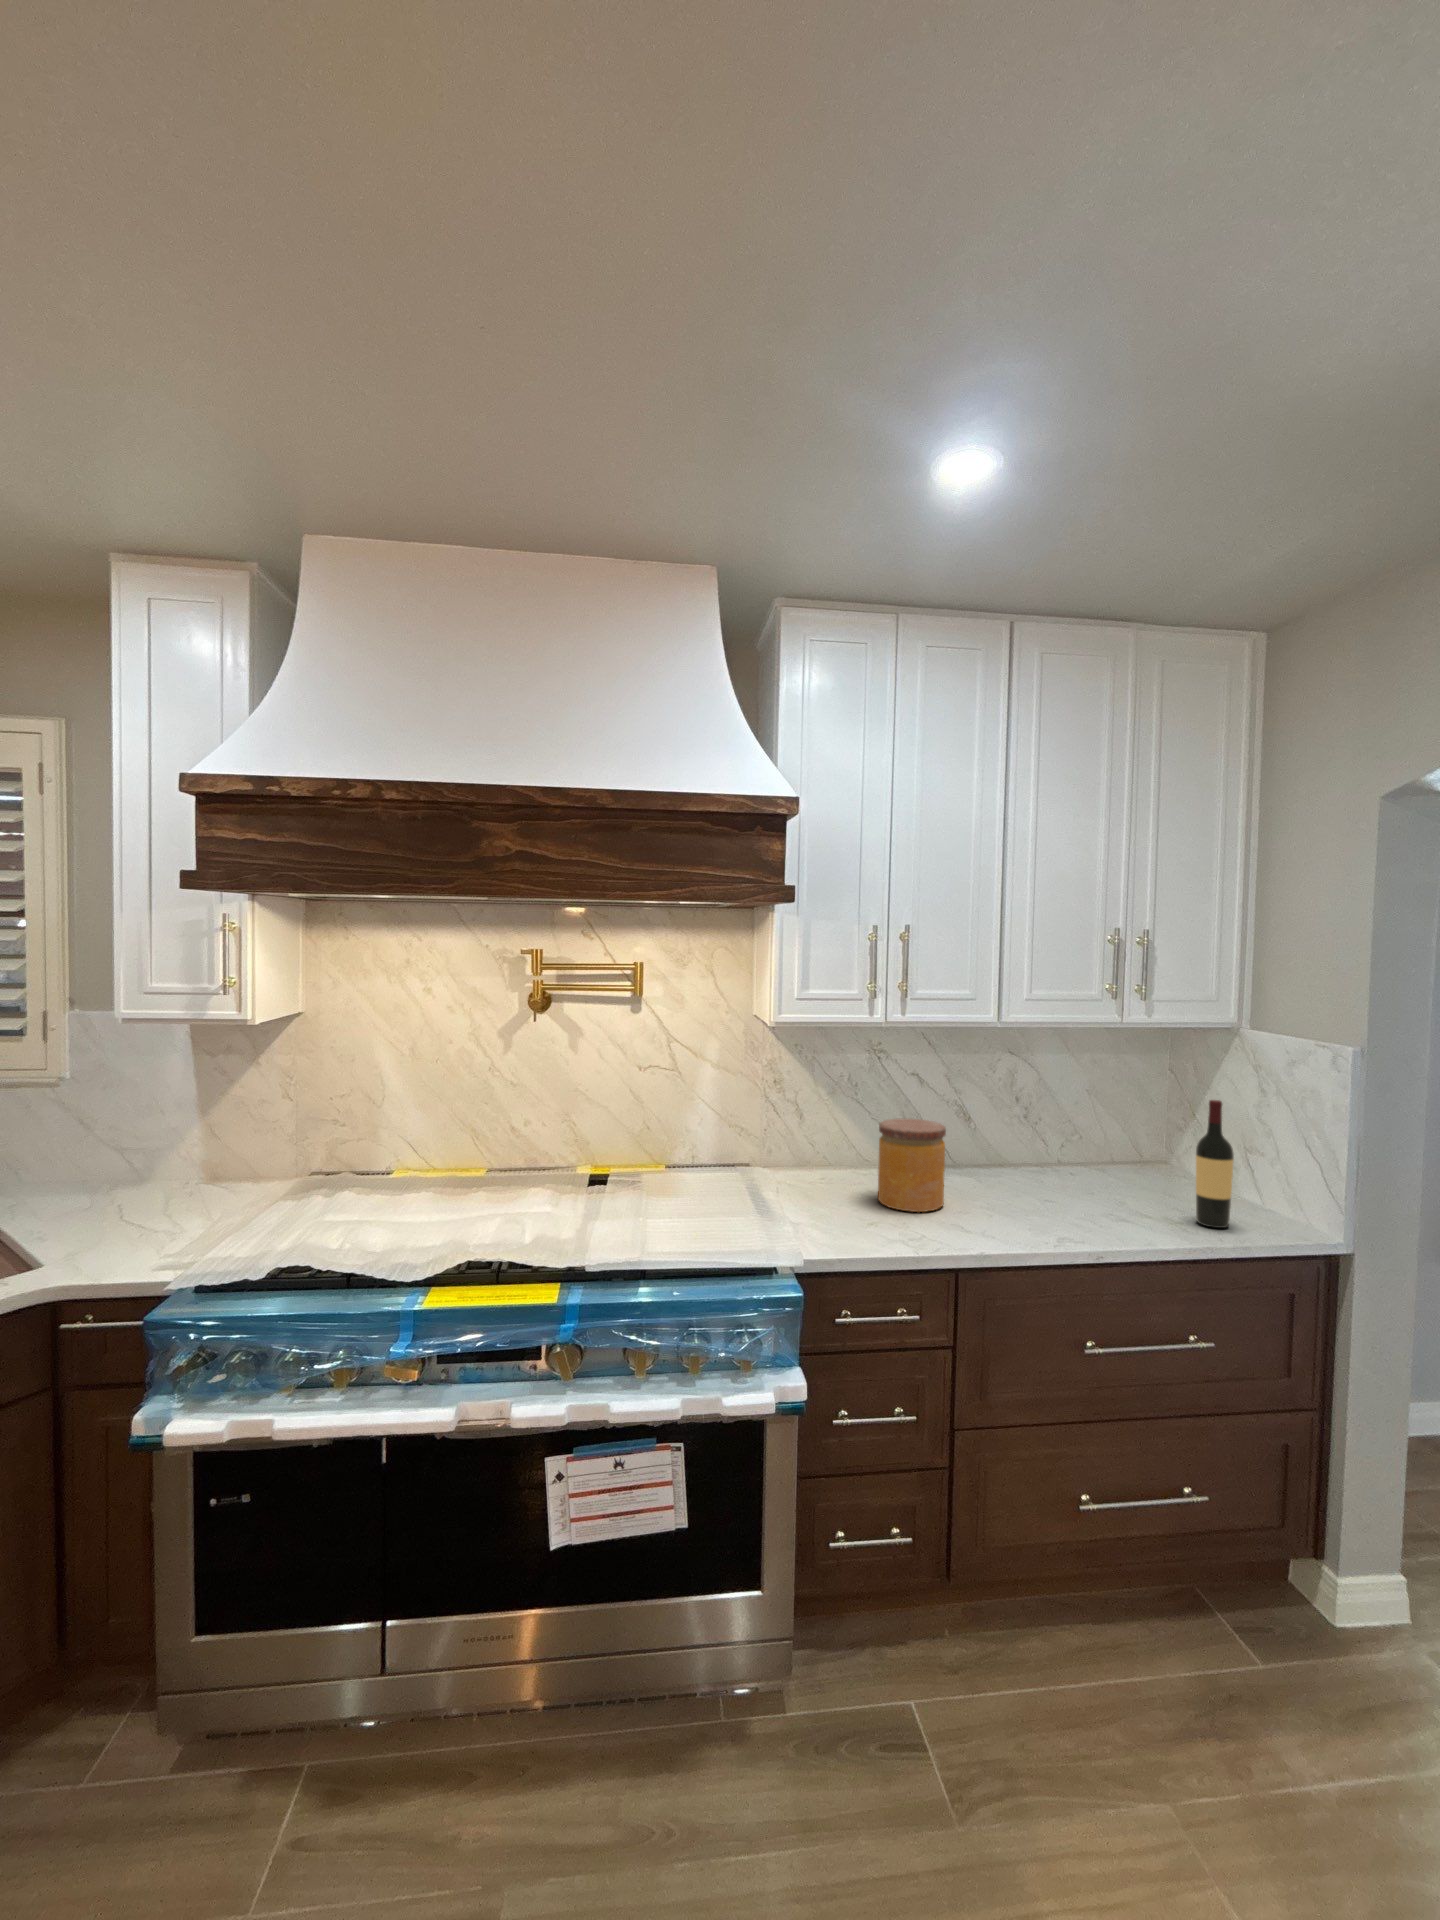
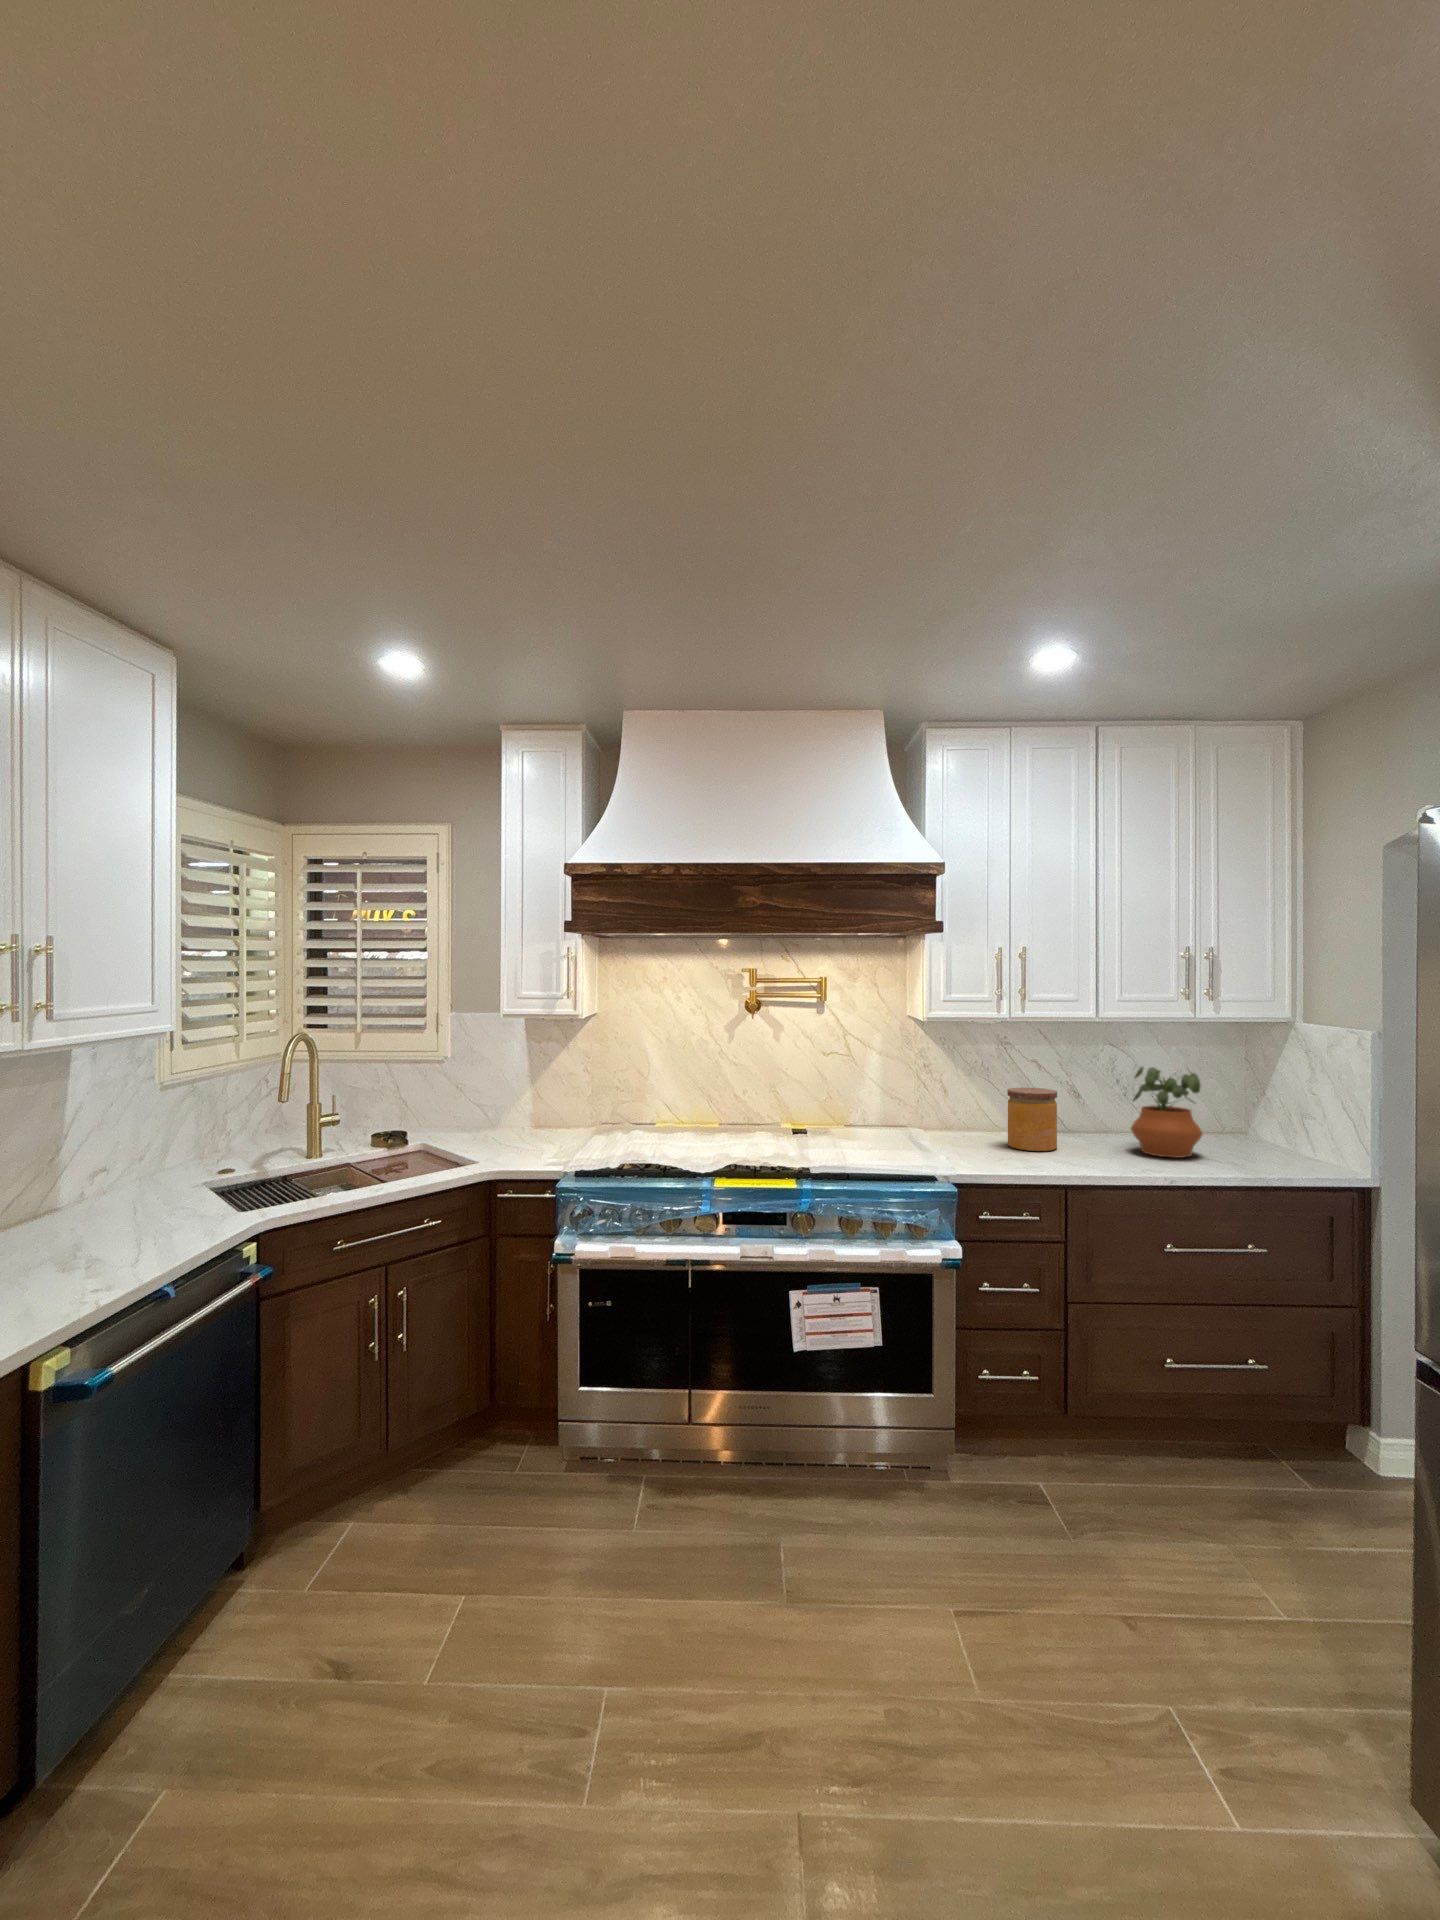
potted plant: none [1041,1091,1137,1221] -> present [1131,1067,1203,1158]
wine bottle: present [1196,1100,1234,1228] -> none [1248,1069,1276,1163]

